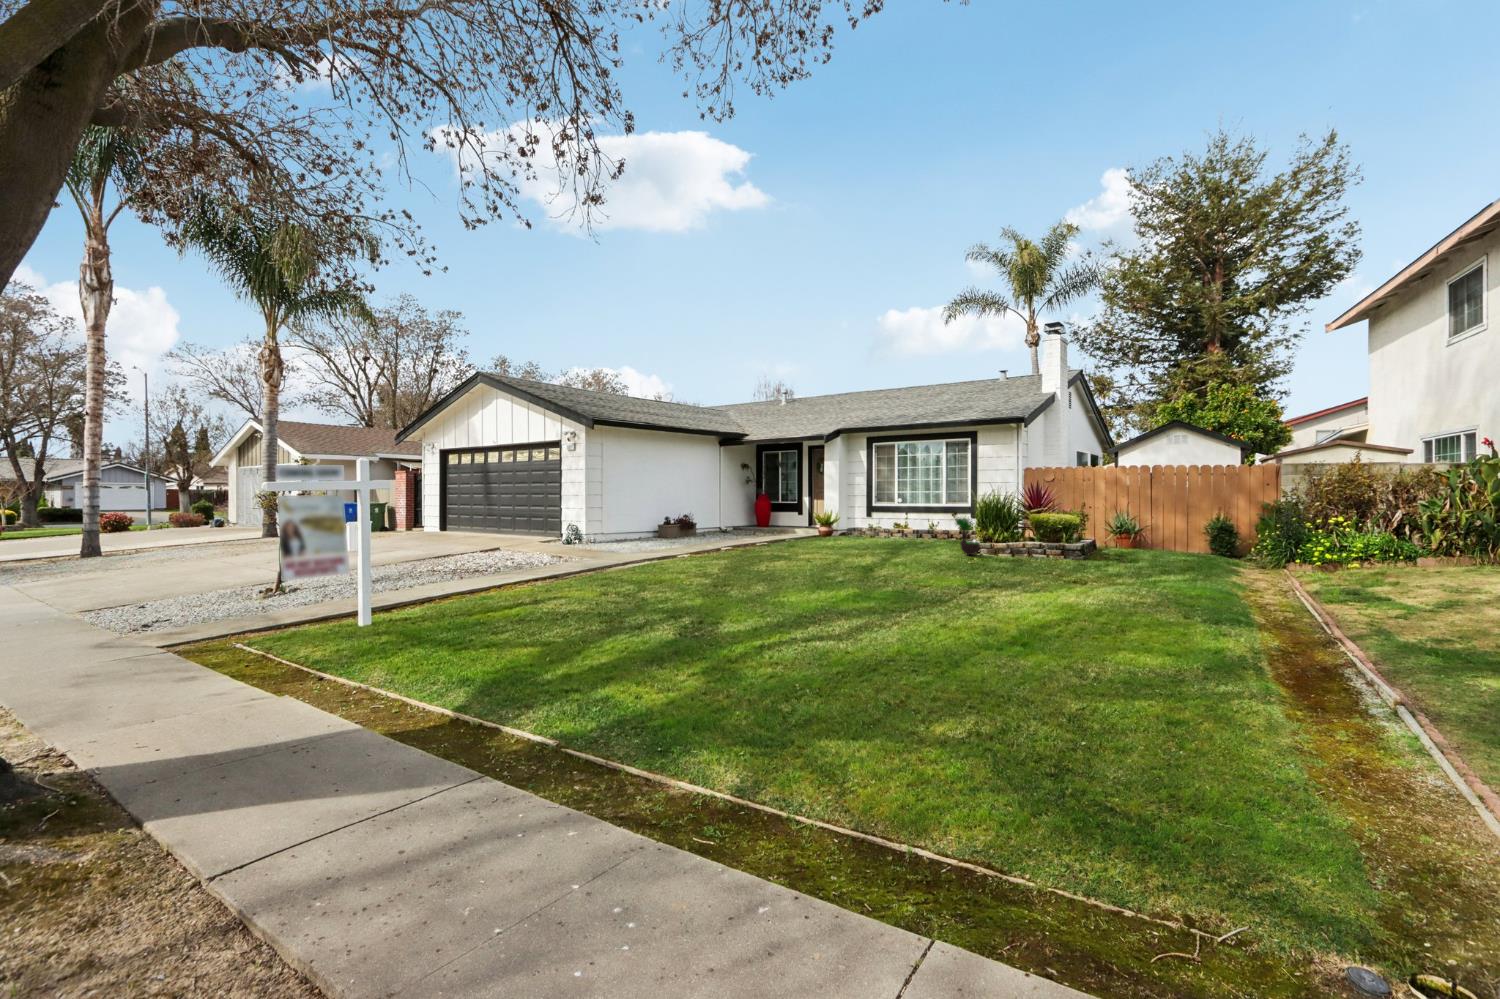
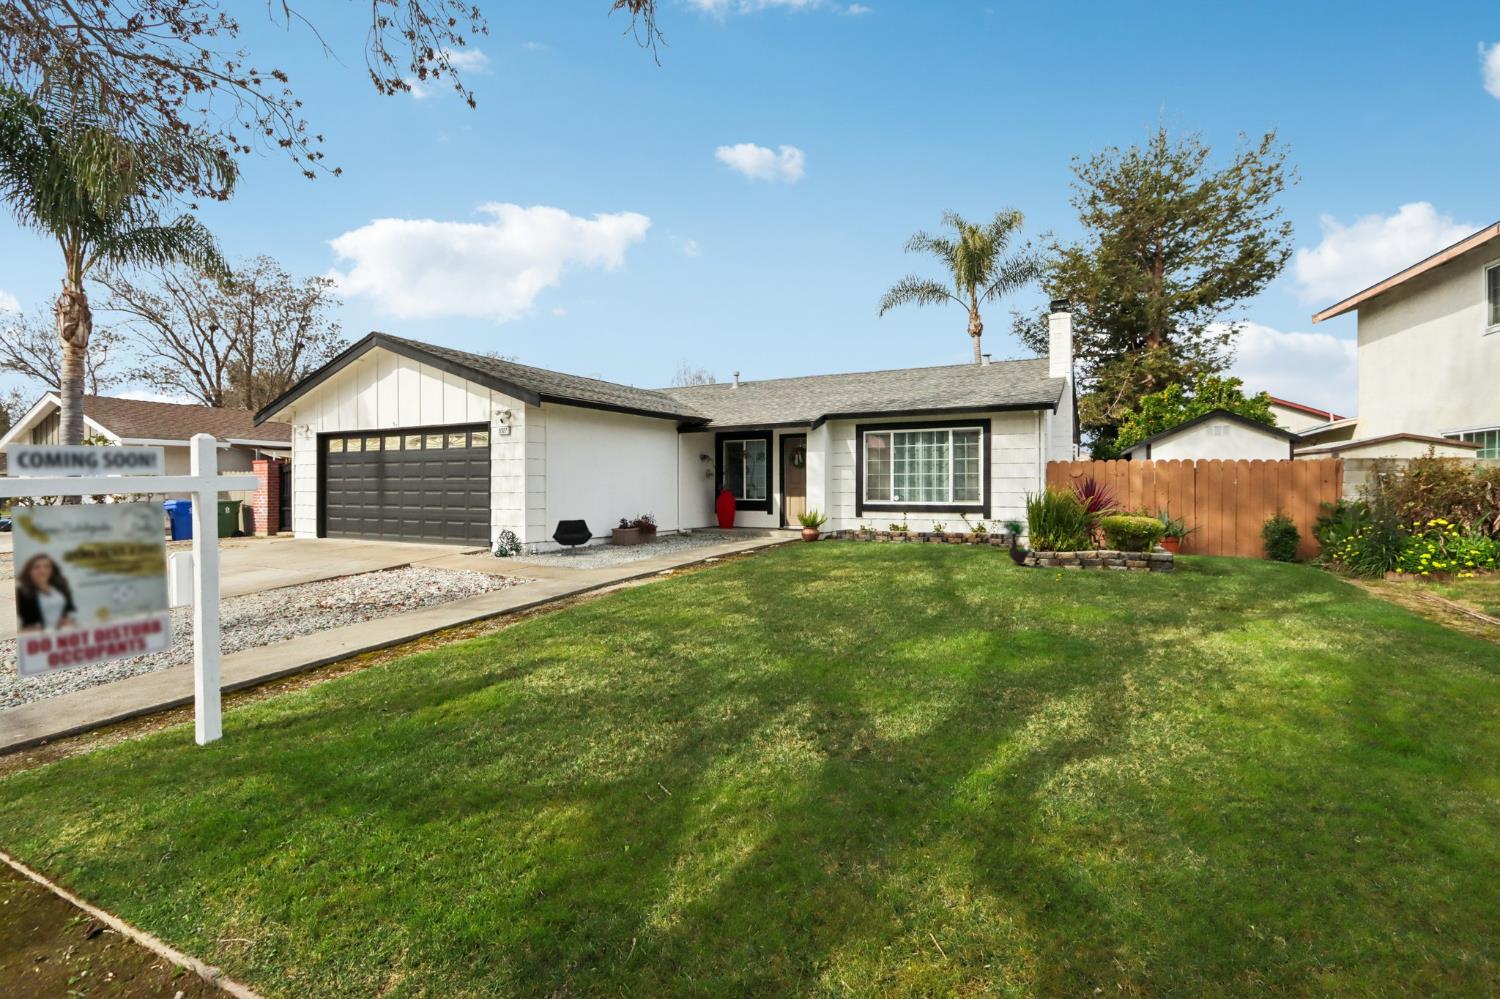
lounge chair: none [604,516,636,546] -> present [552,519,593,557]

